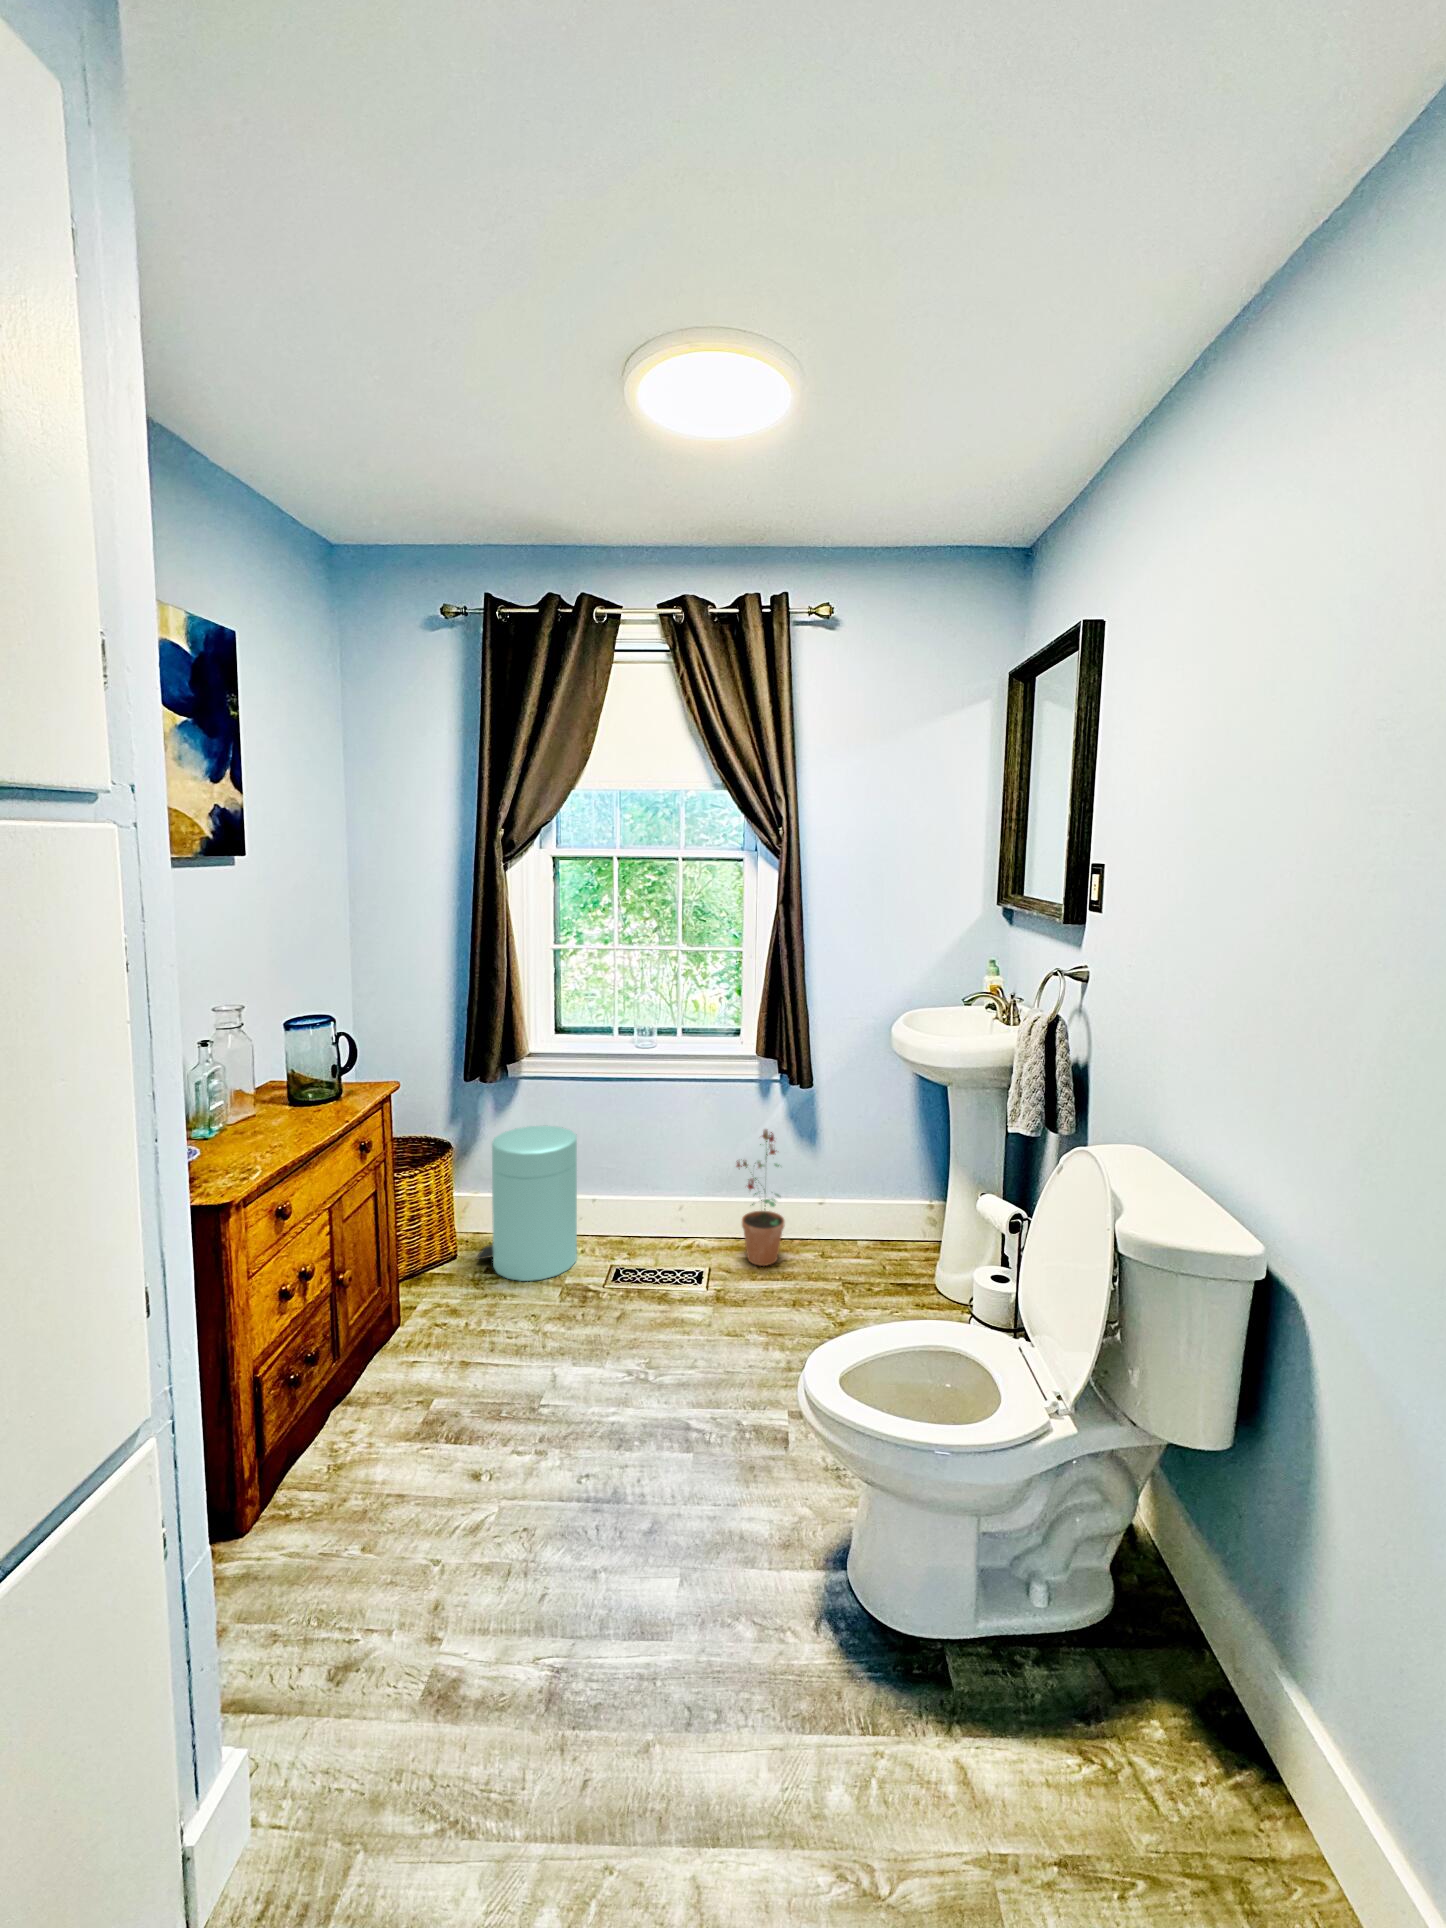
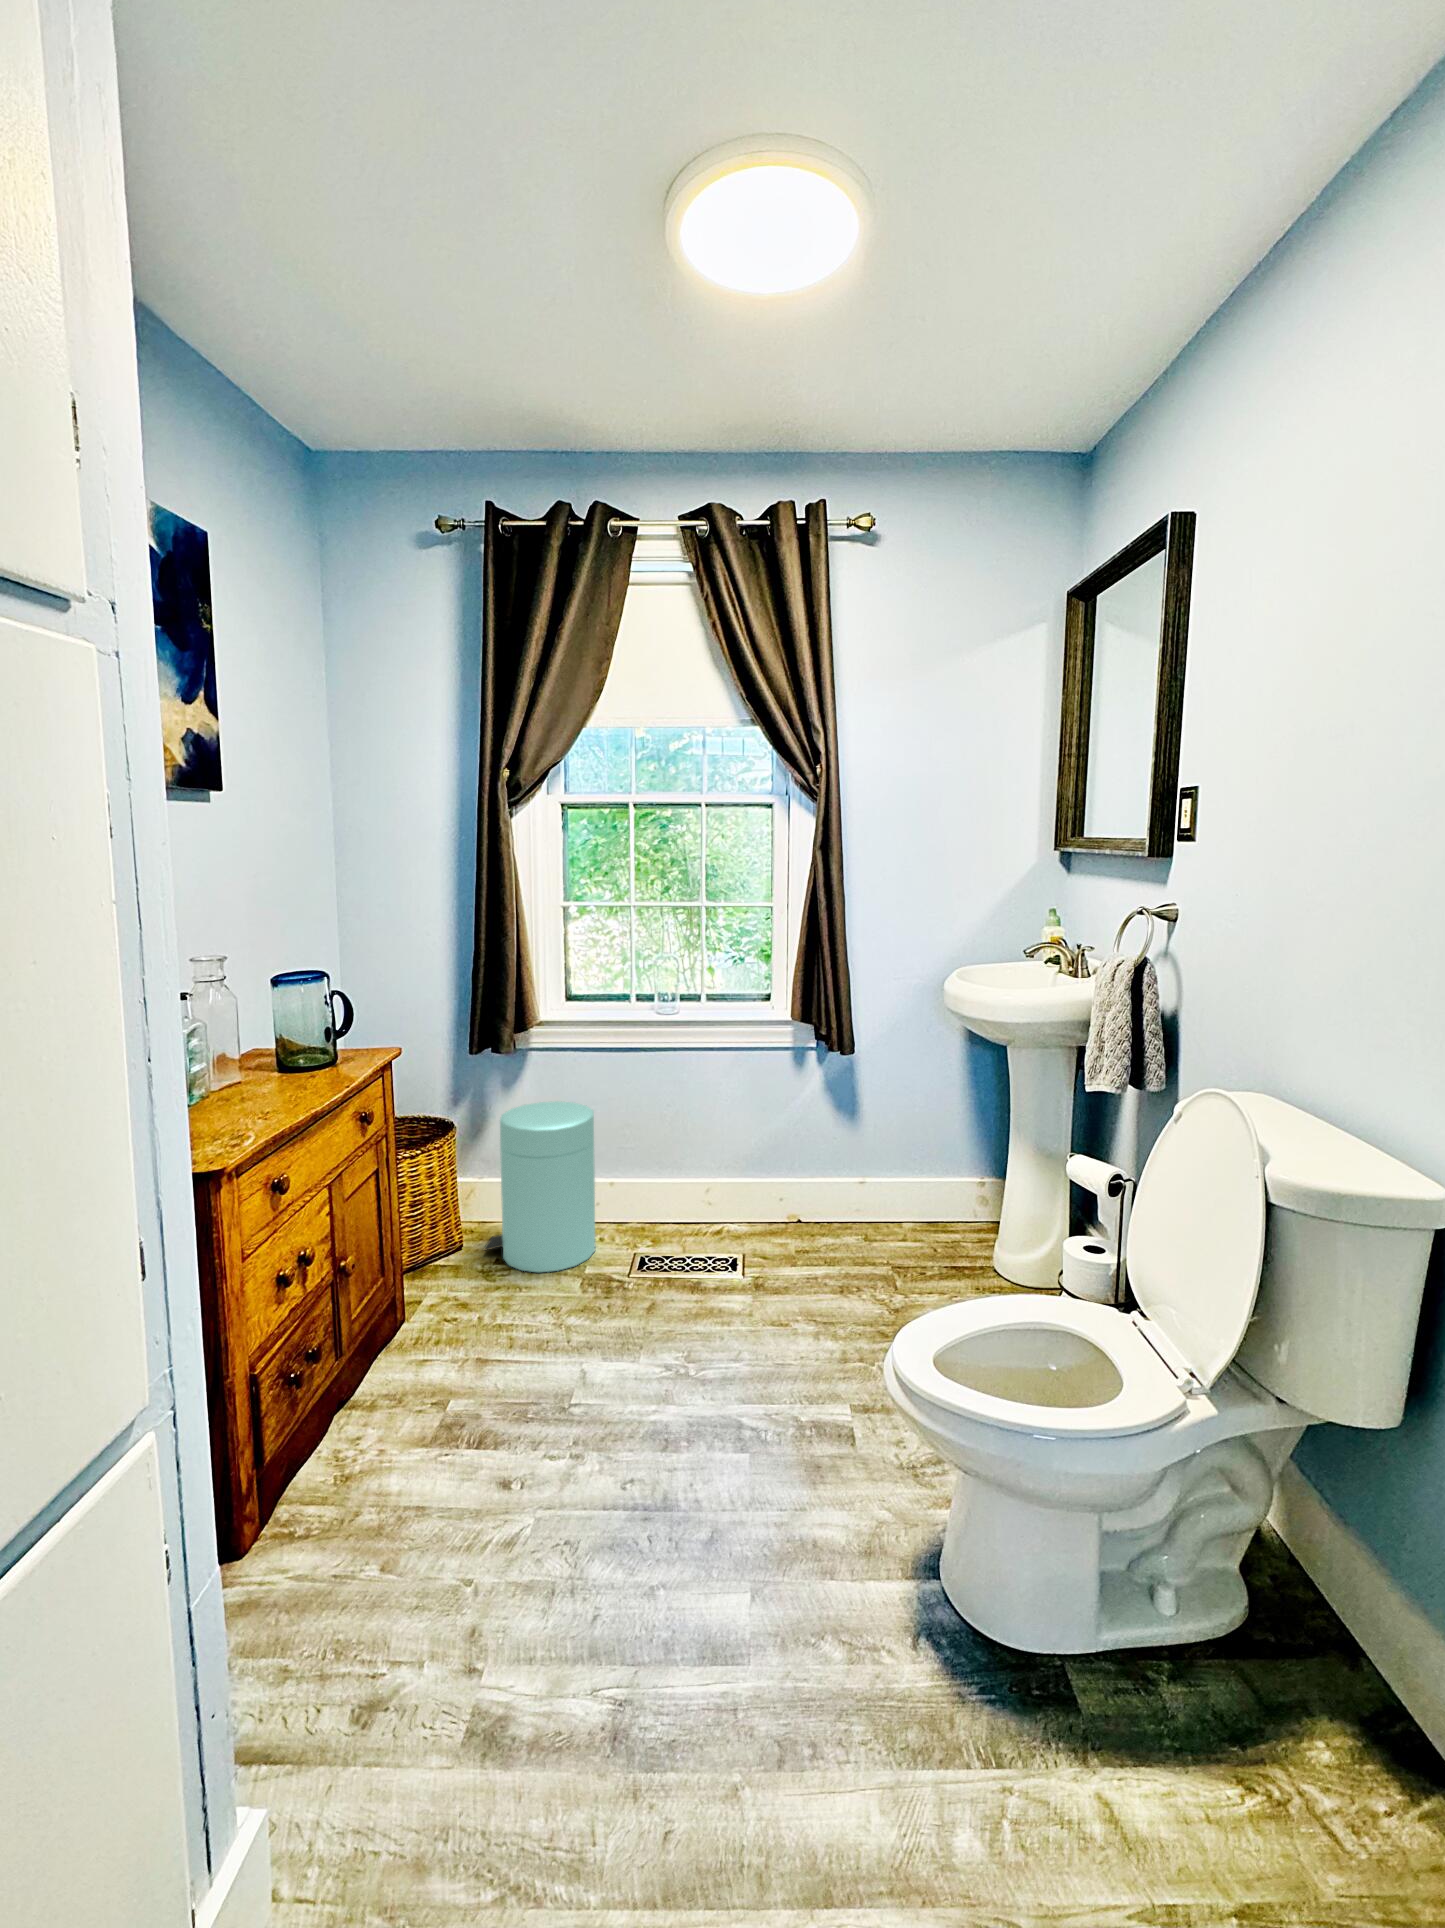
potted plant: present [736,1129,785,1266] -> none [768,1101,827,1252]

